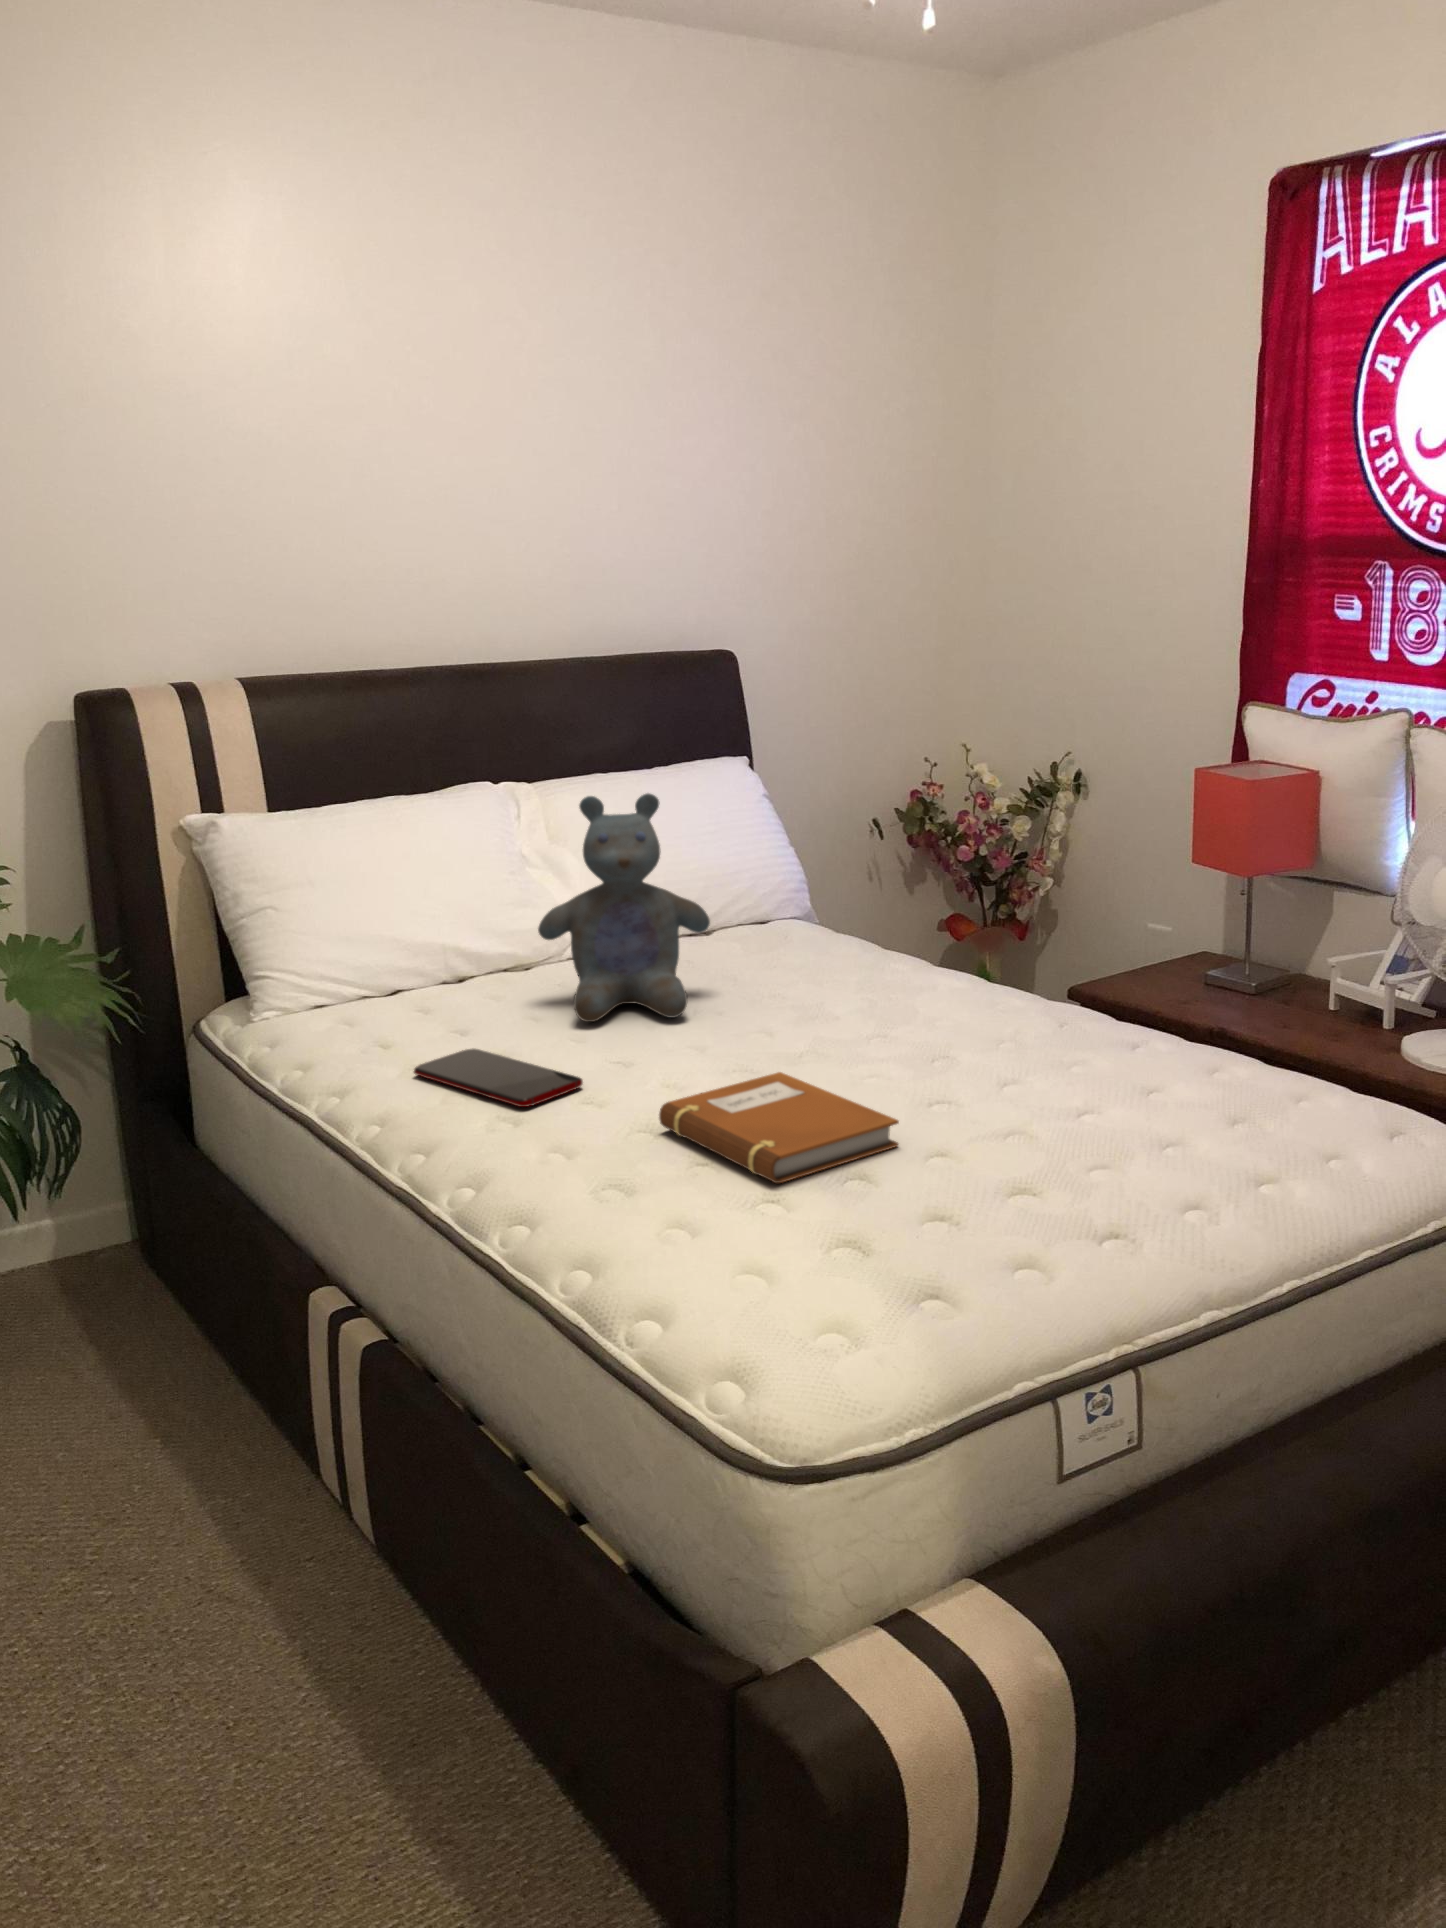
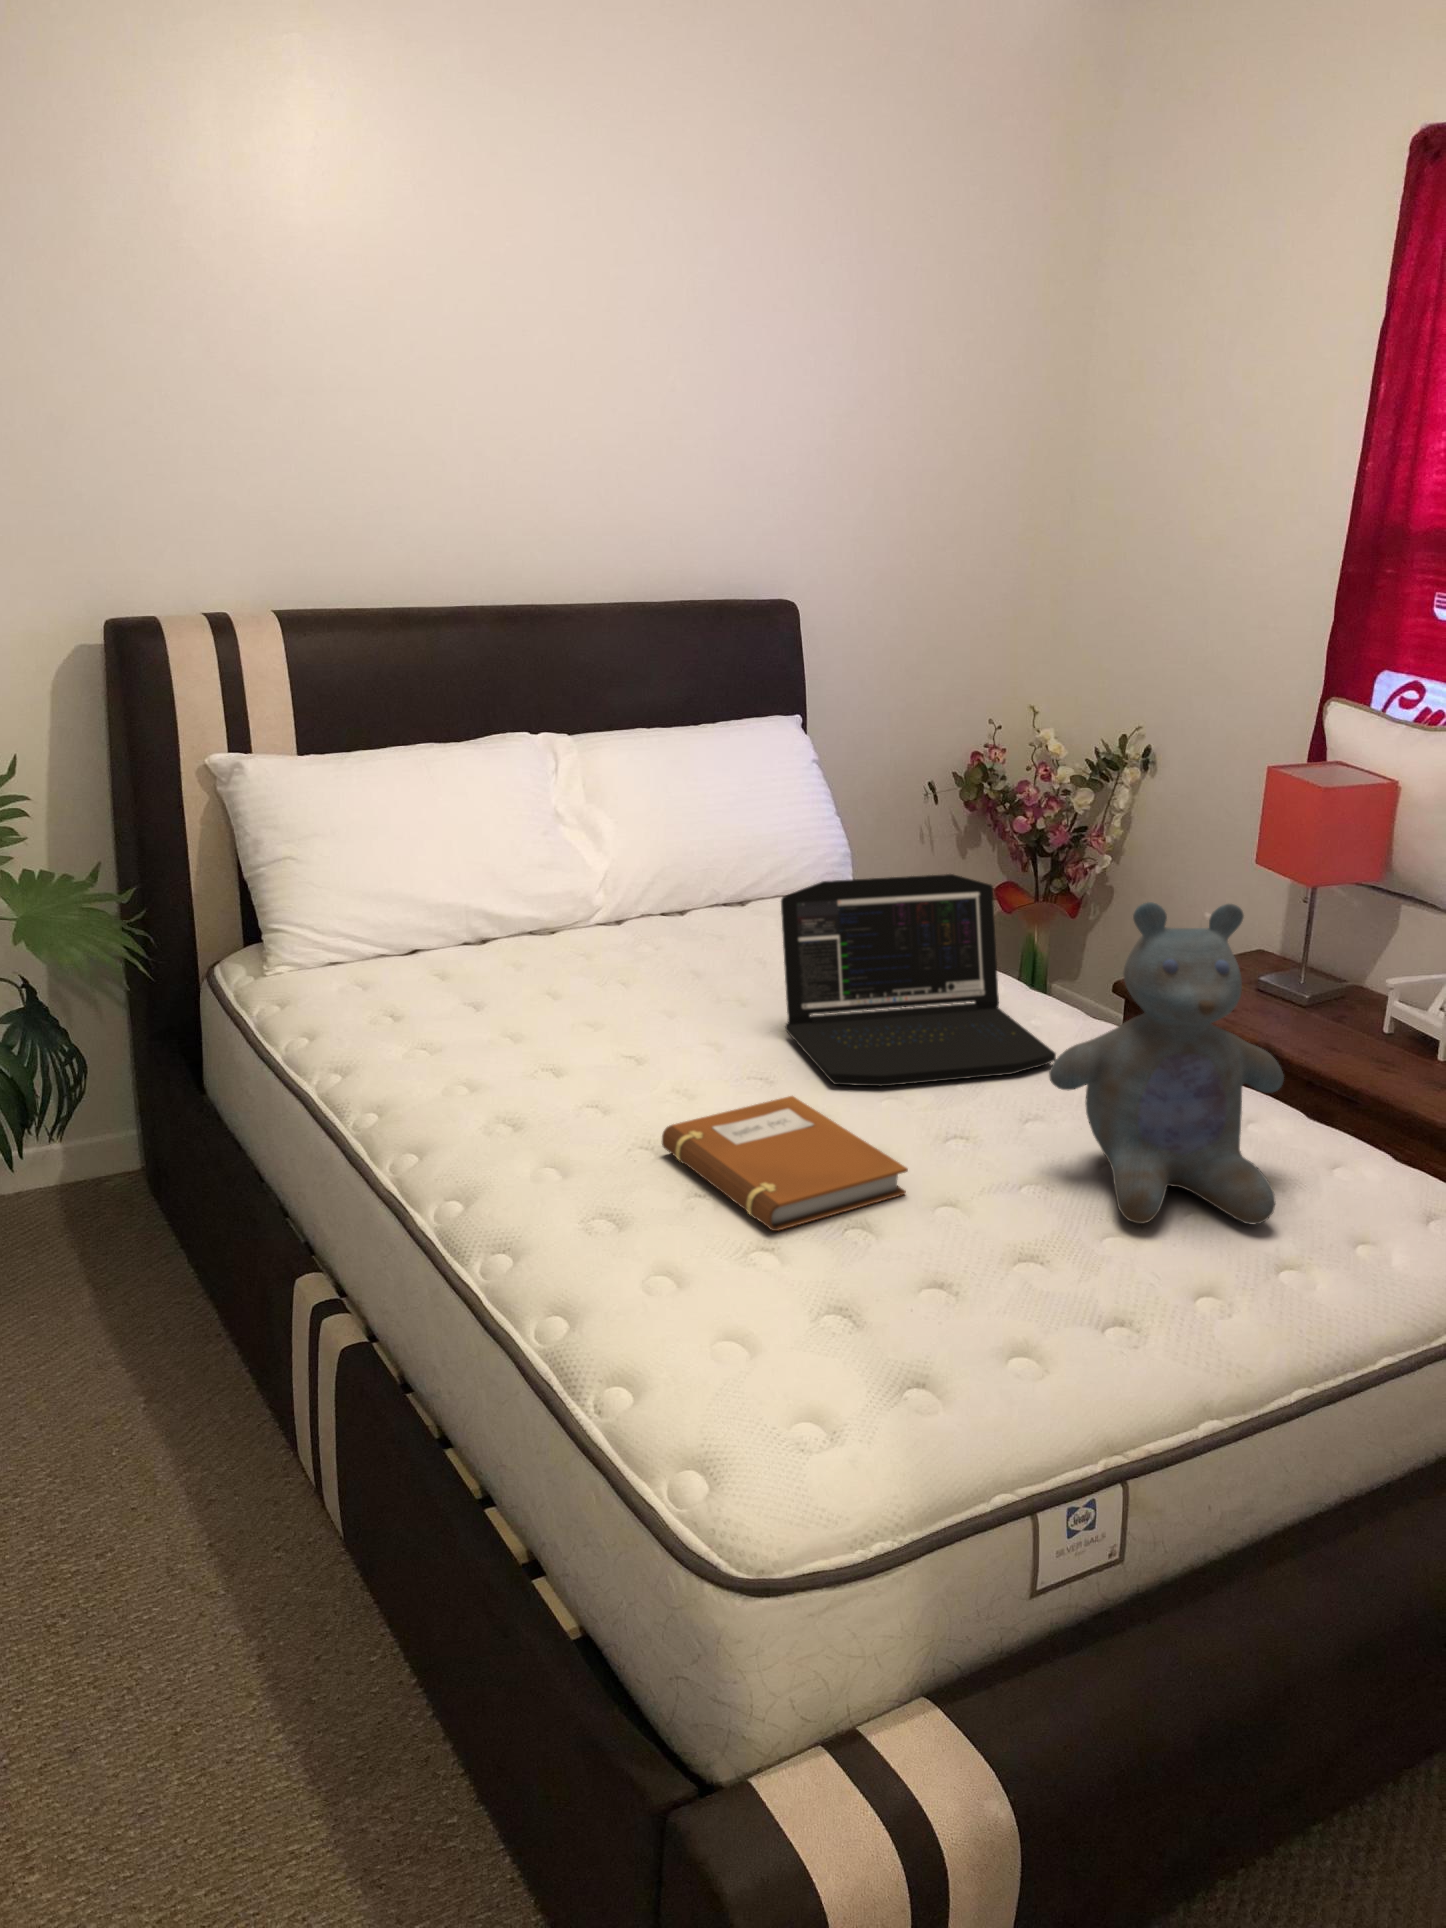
stuffed bear: present [538,793,710,1022] -> present [1049,902,1284,1225]
laptop: none [751,868,1025,1066] -> present [781,874,1056,1086]
smartphone: present [414,1048,583,1107] -> none [417,1035,589,1112]

